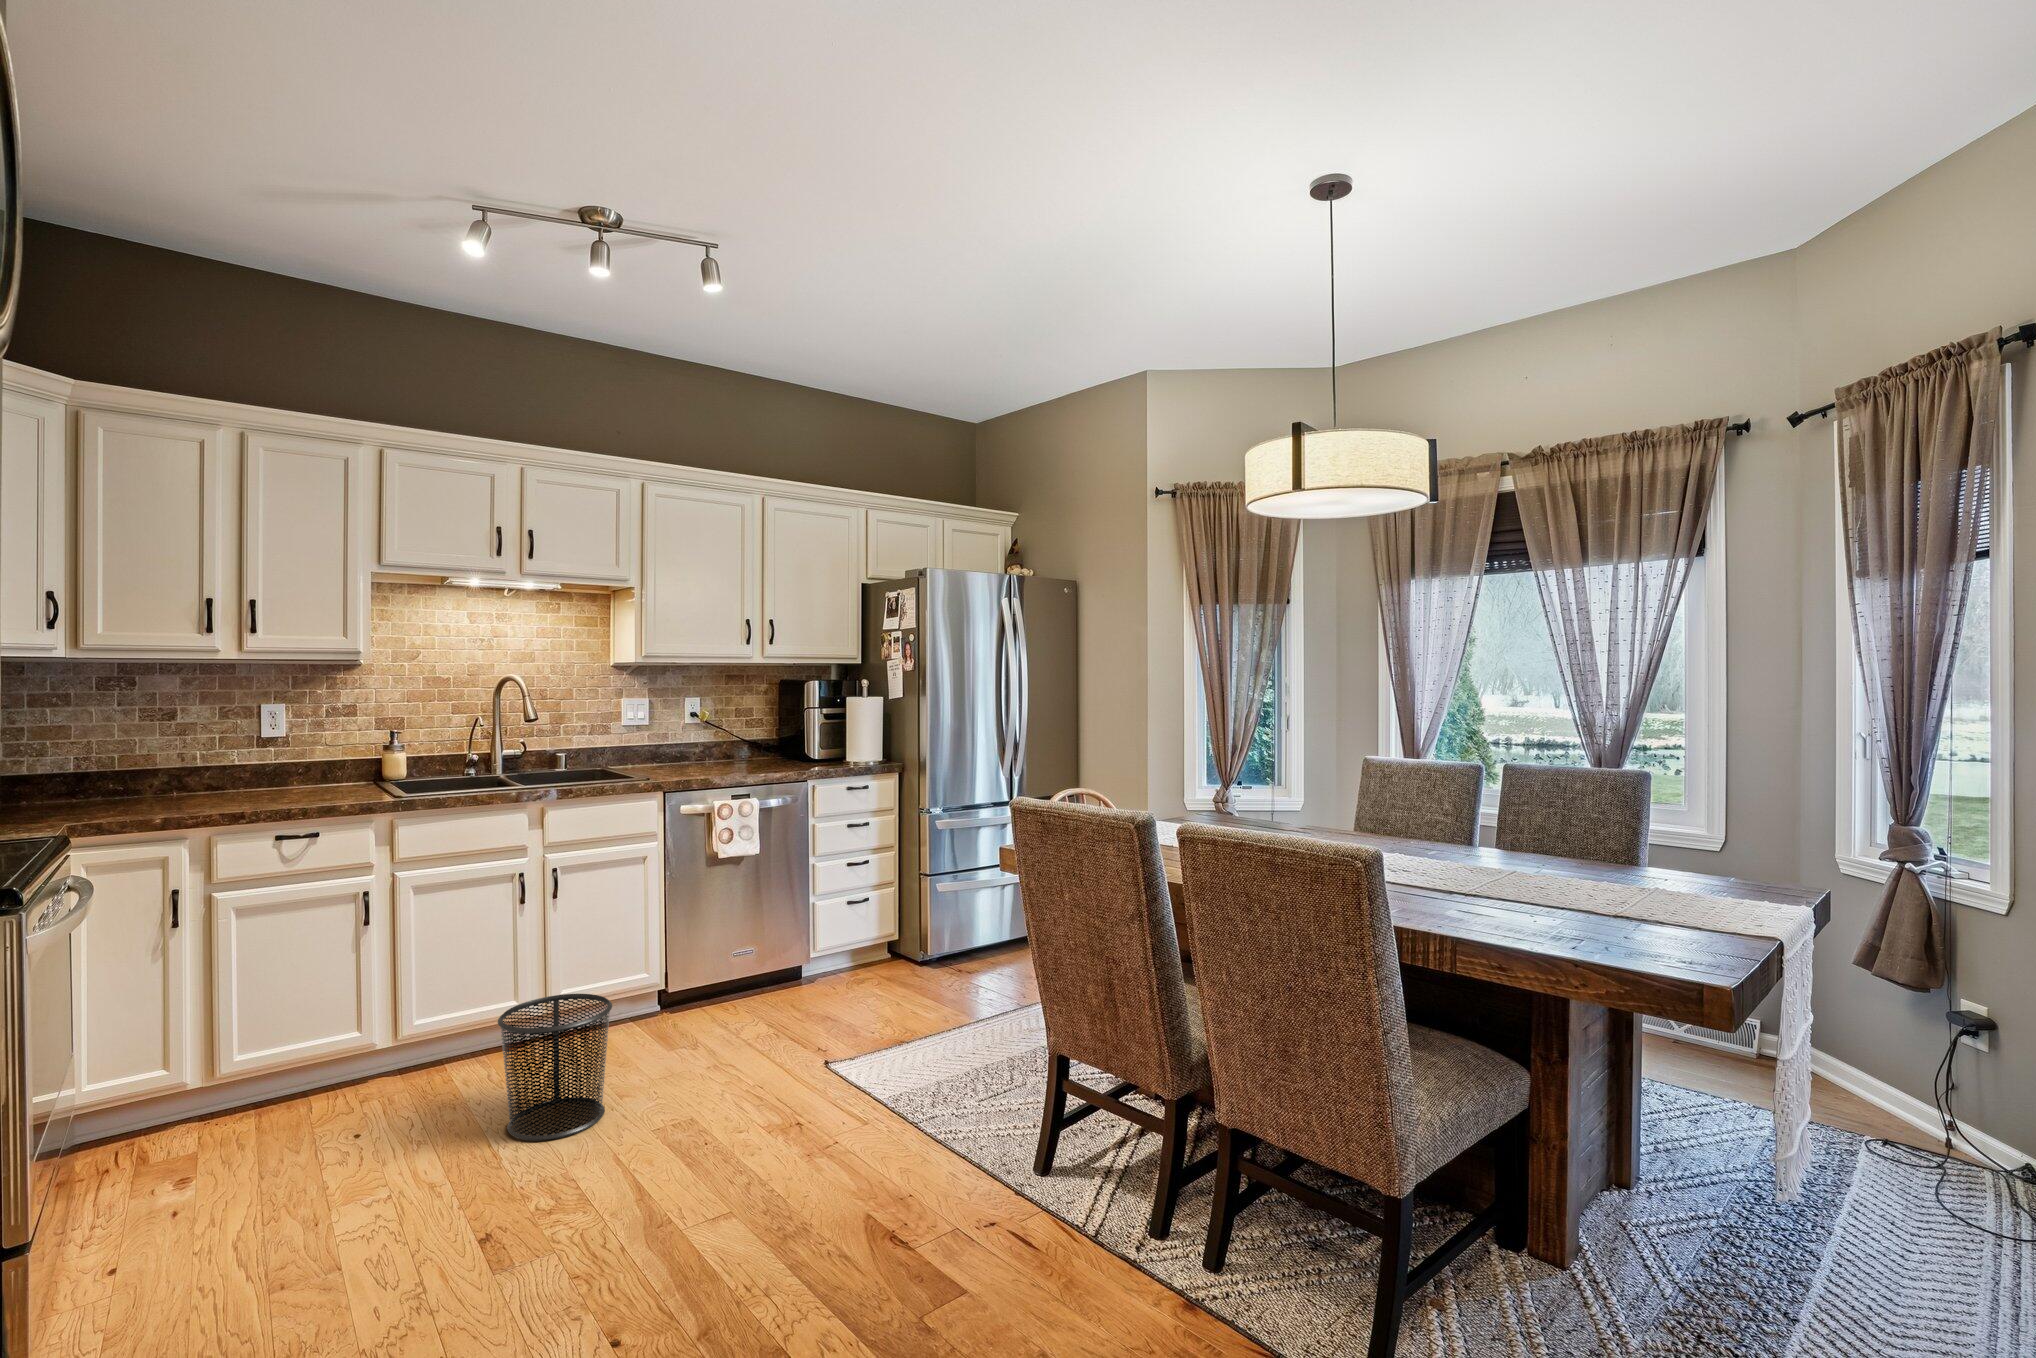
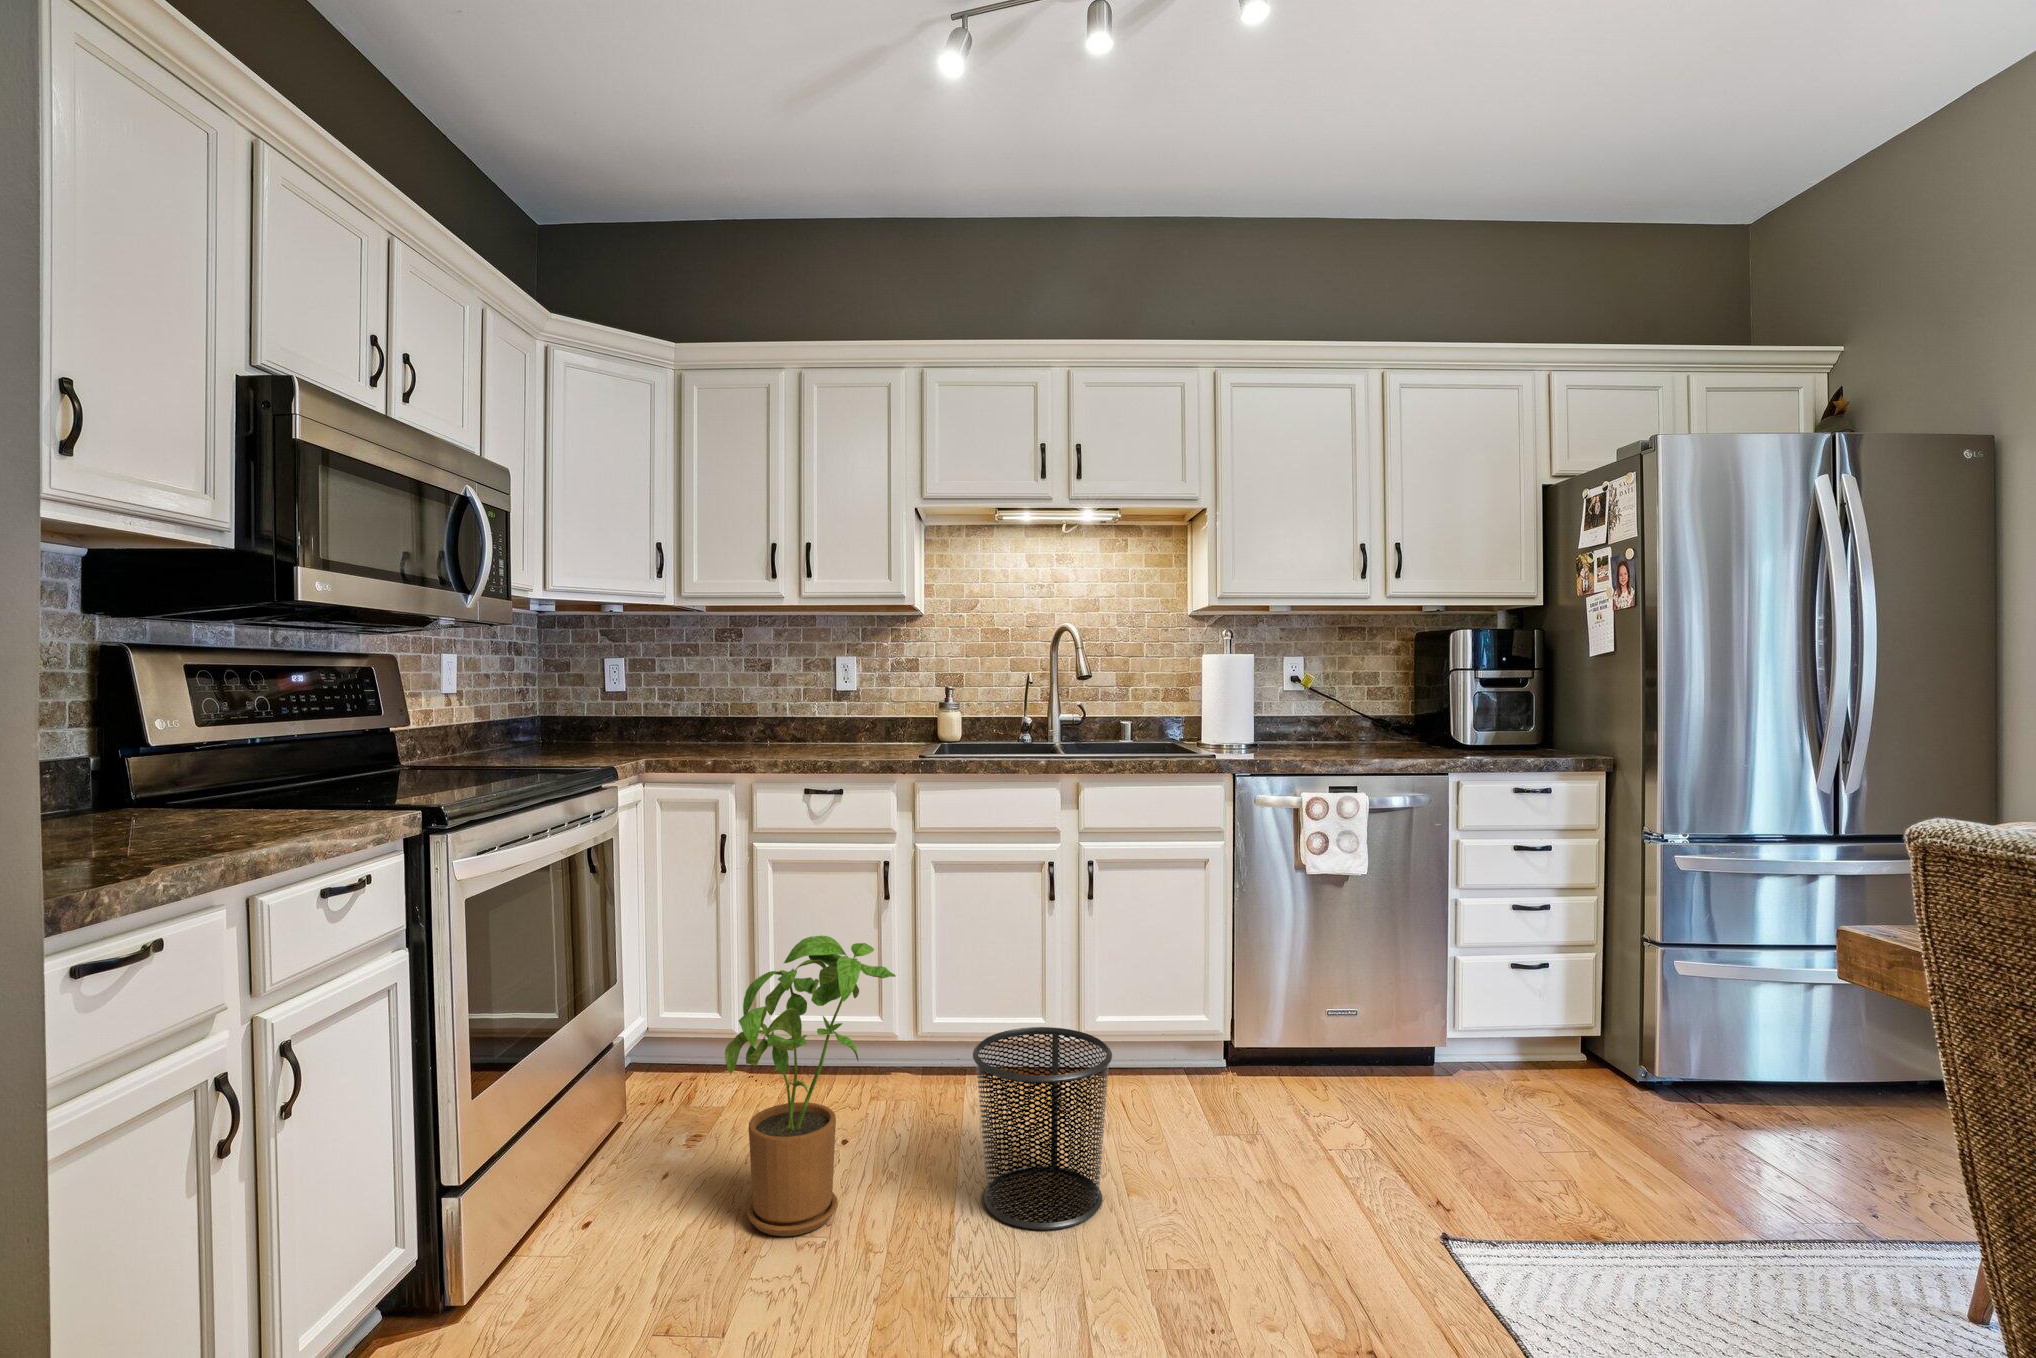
house plant: none [278,954,441,1210] -> present [725,936,896,1236]

